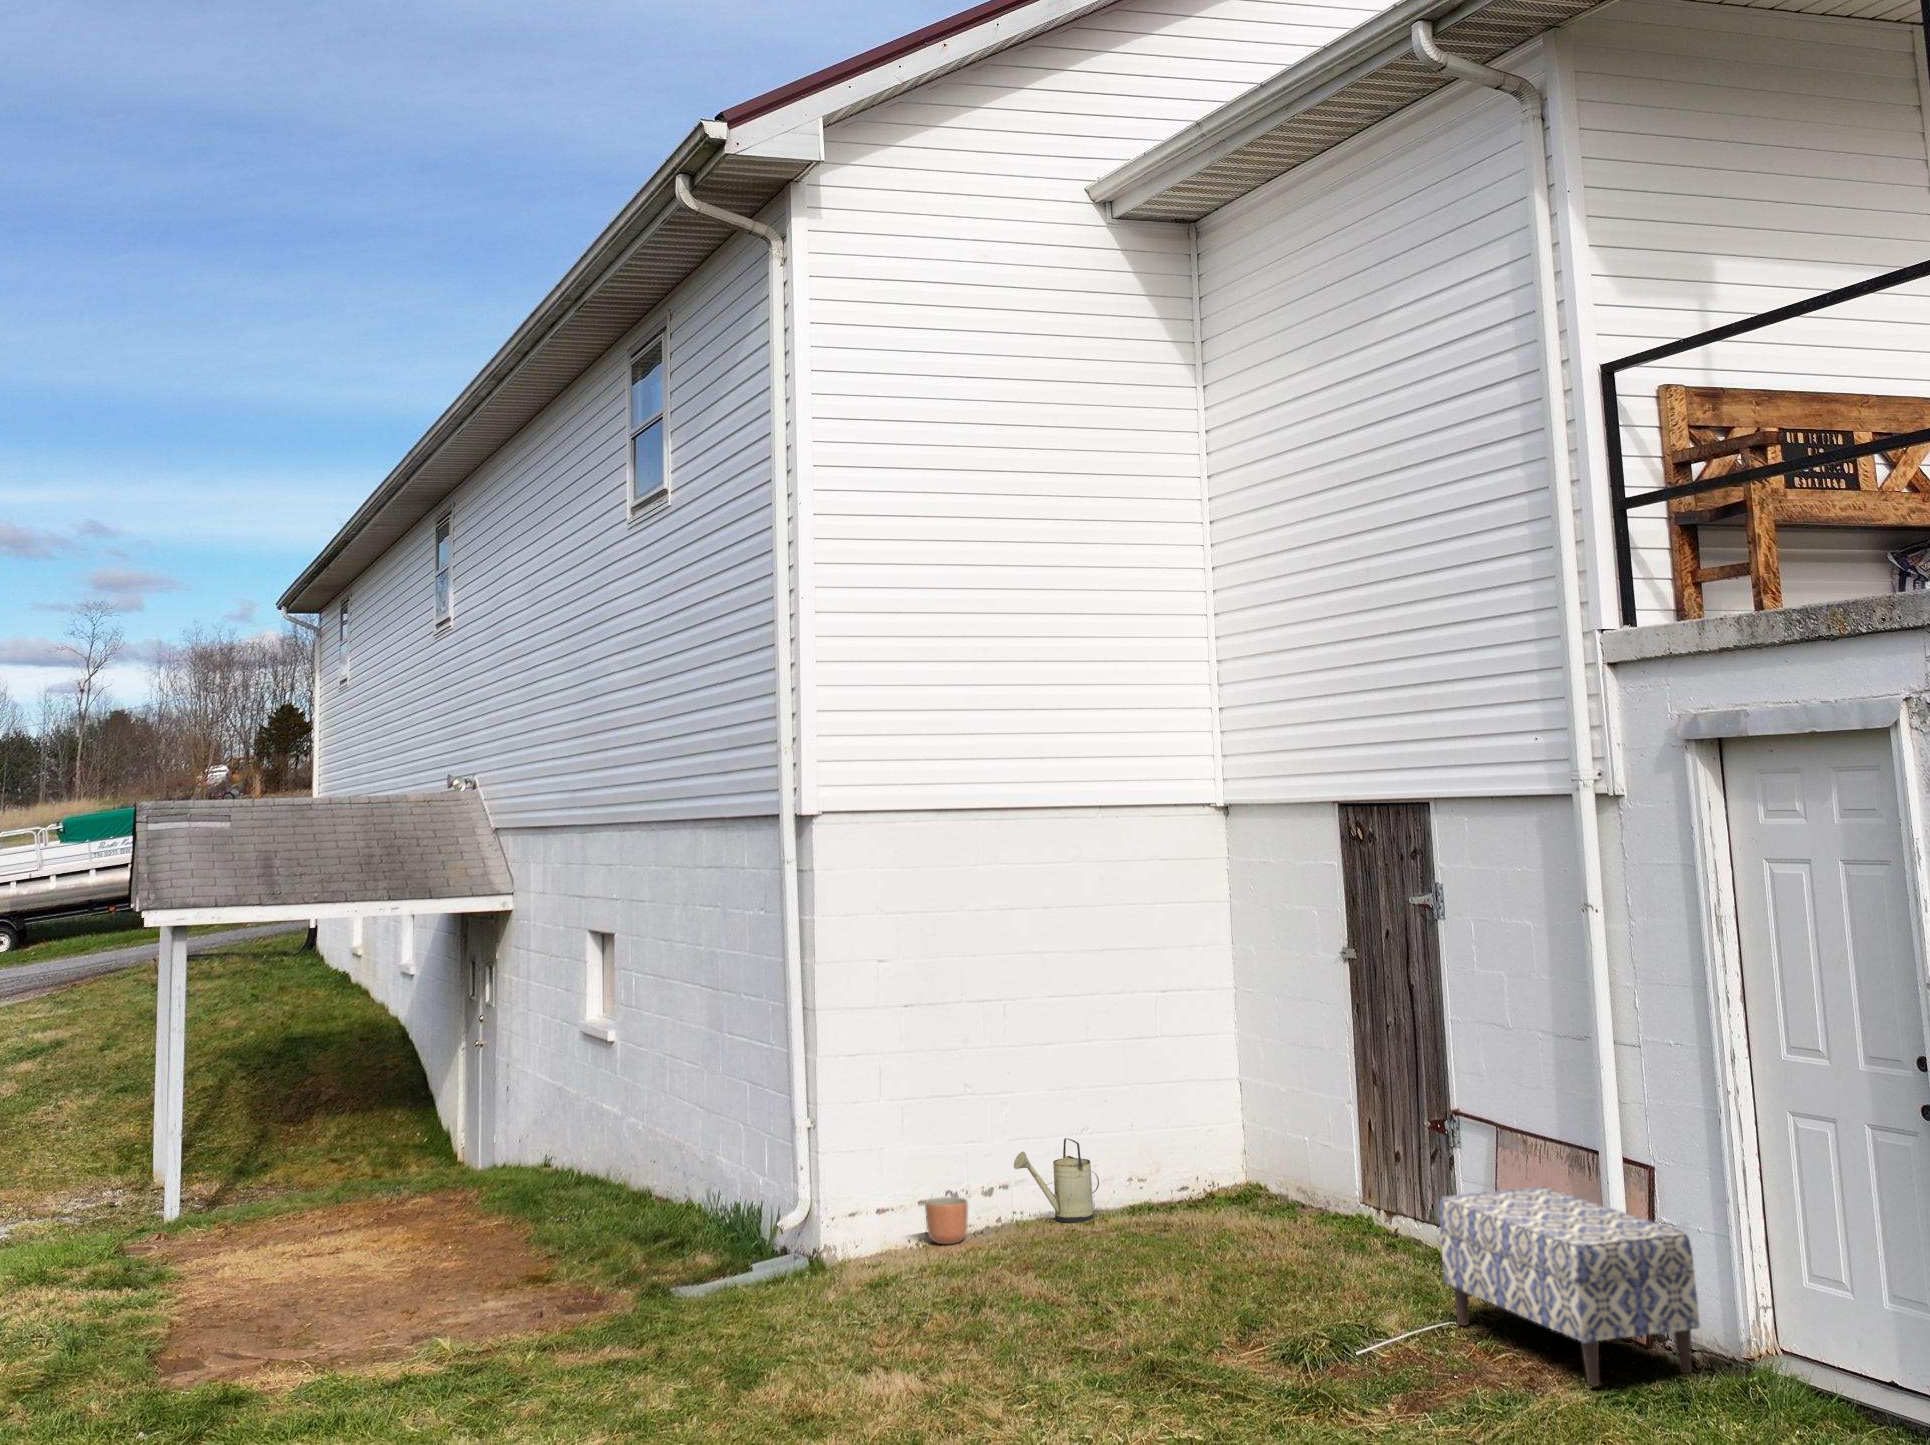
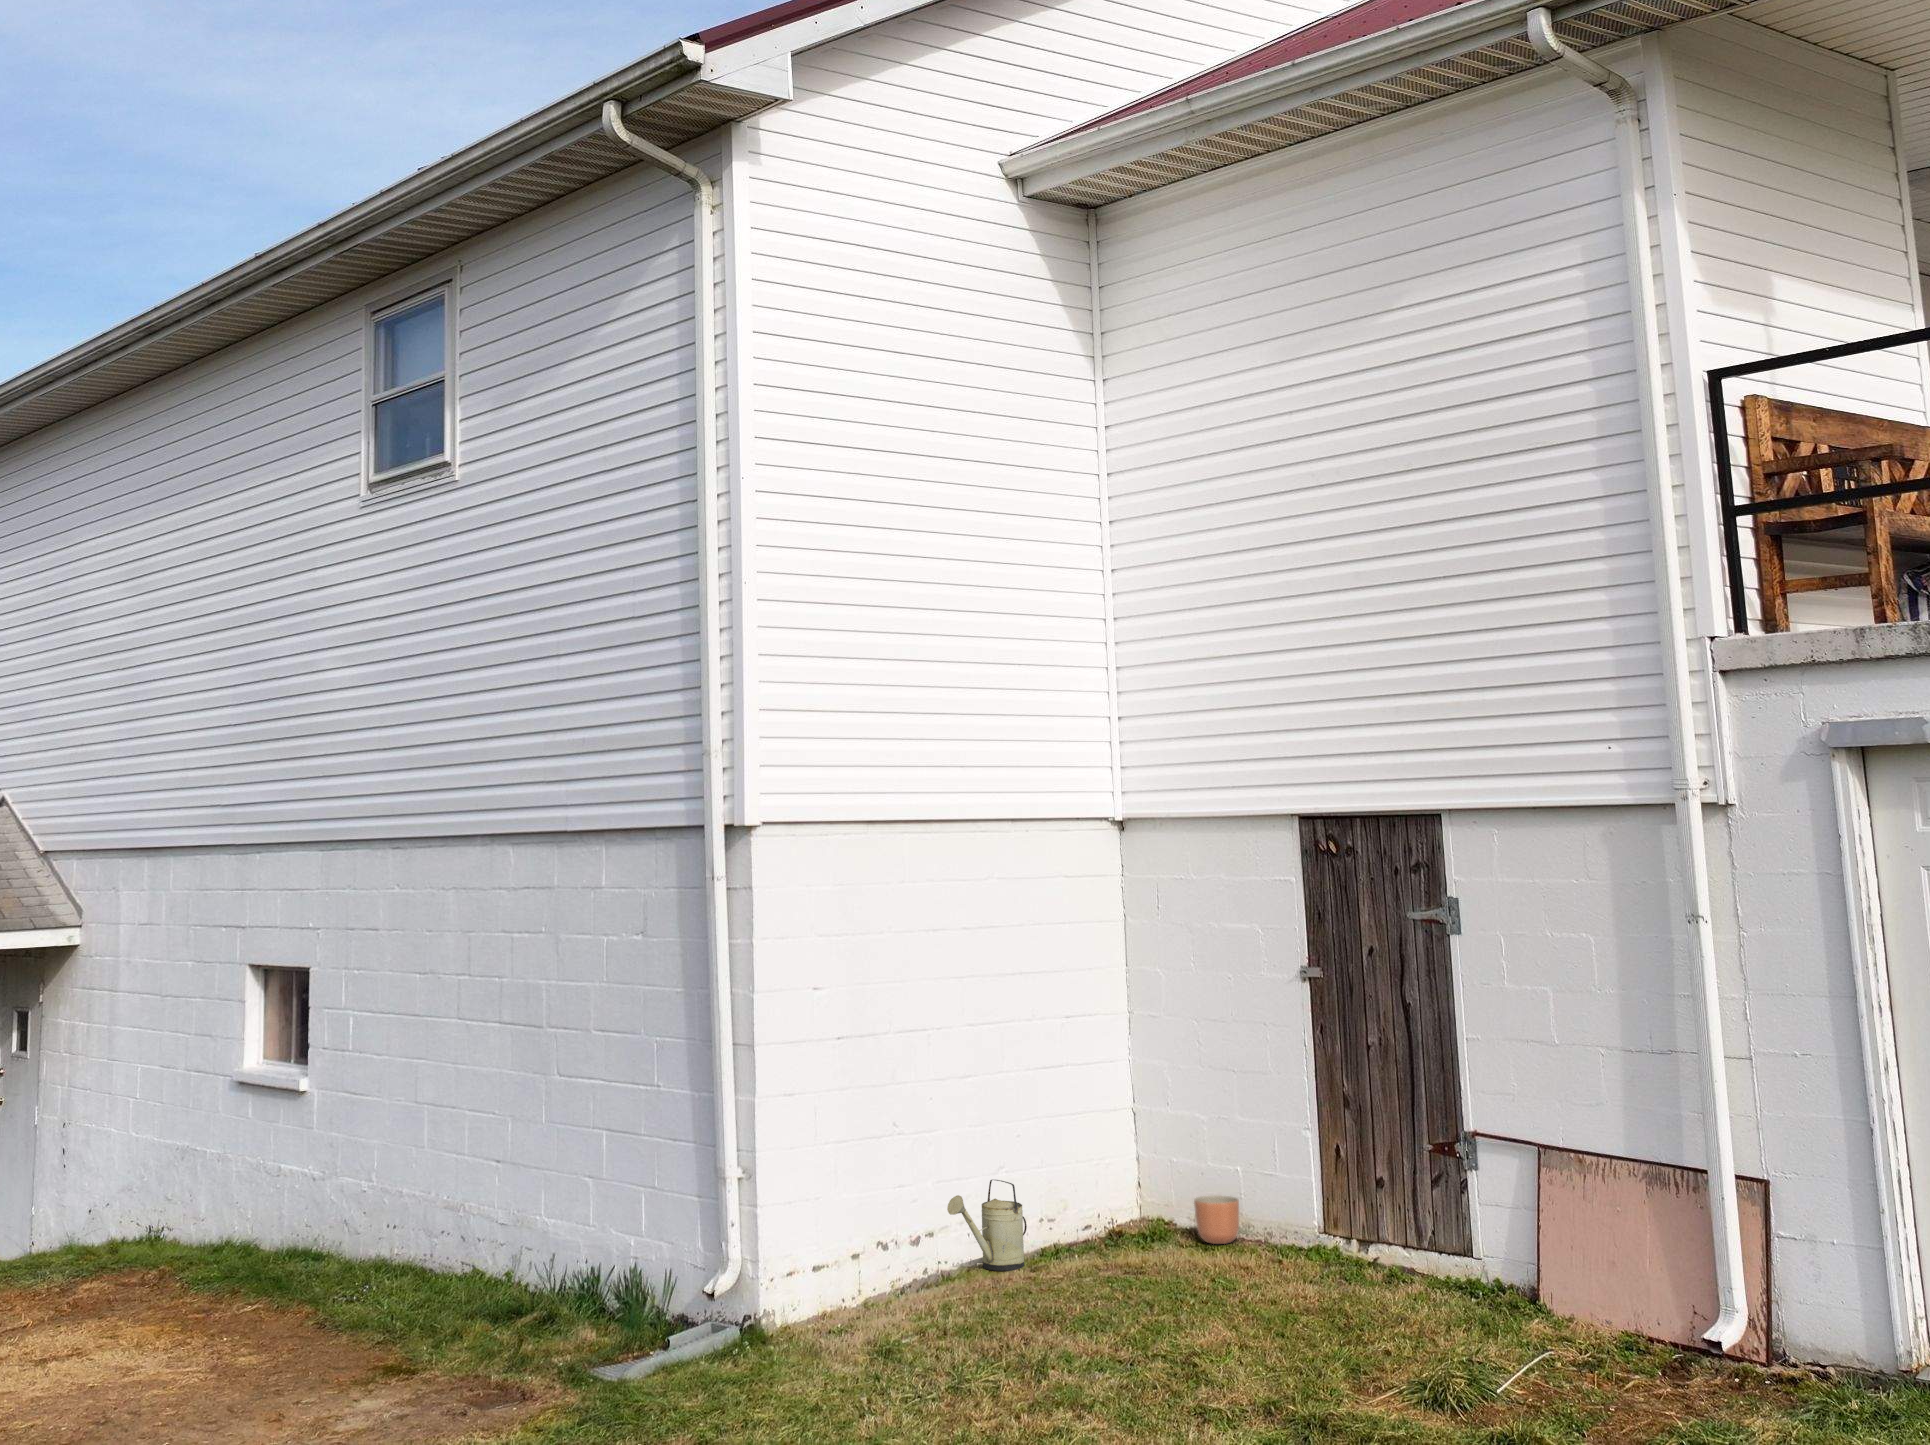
bench: present [1439,1187,1700,1385] -> none [1536,1206,1853,1405]
planter: present [925,1197,968,1244] -> present [1194,1195,1239,1244]

